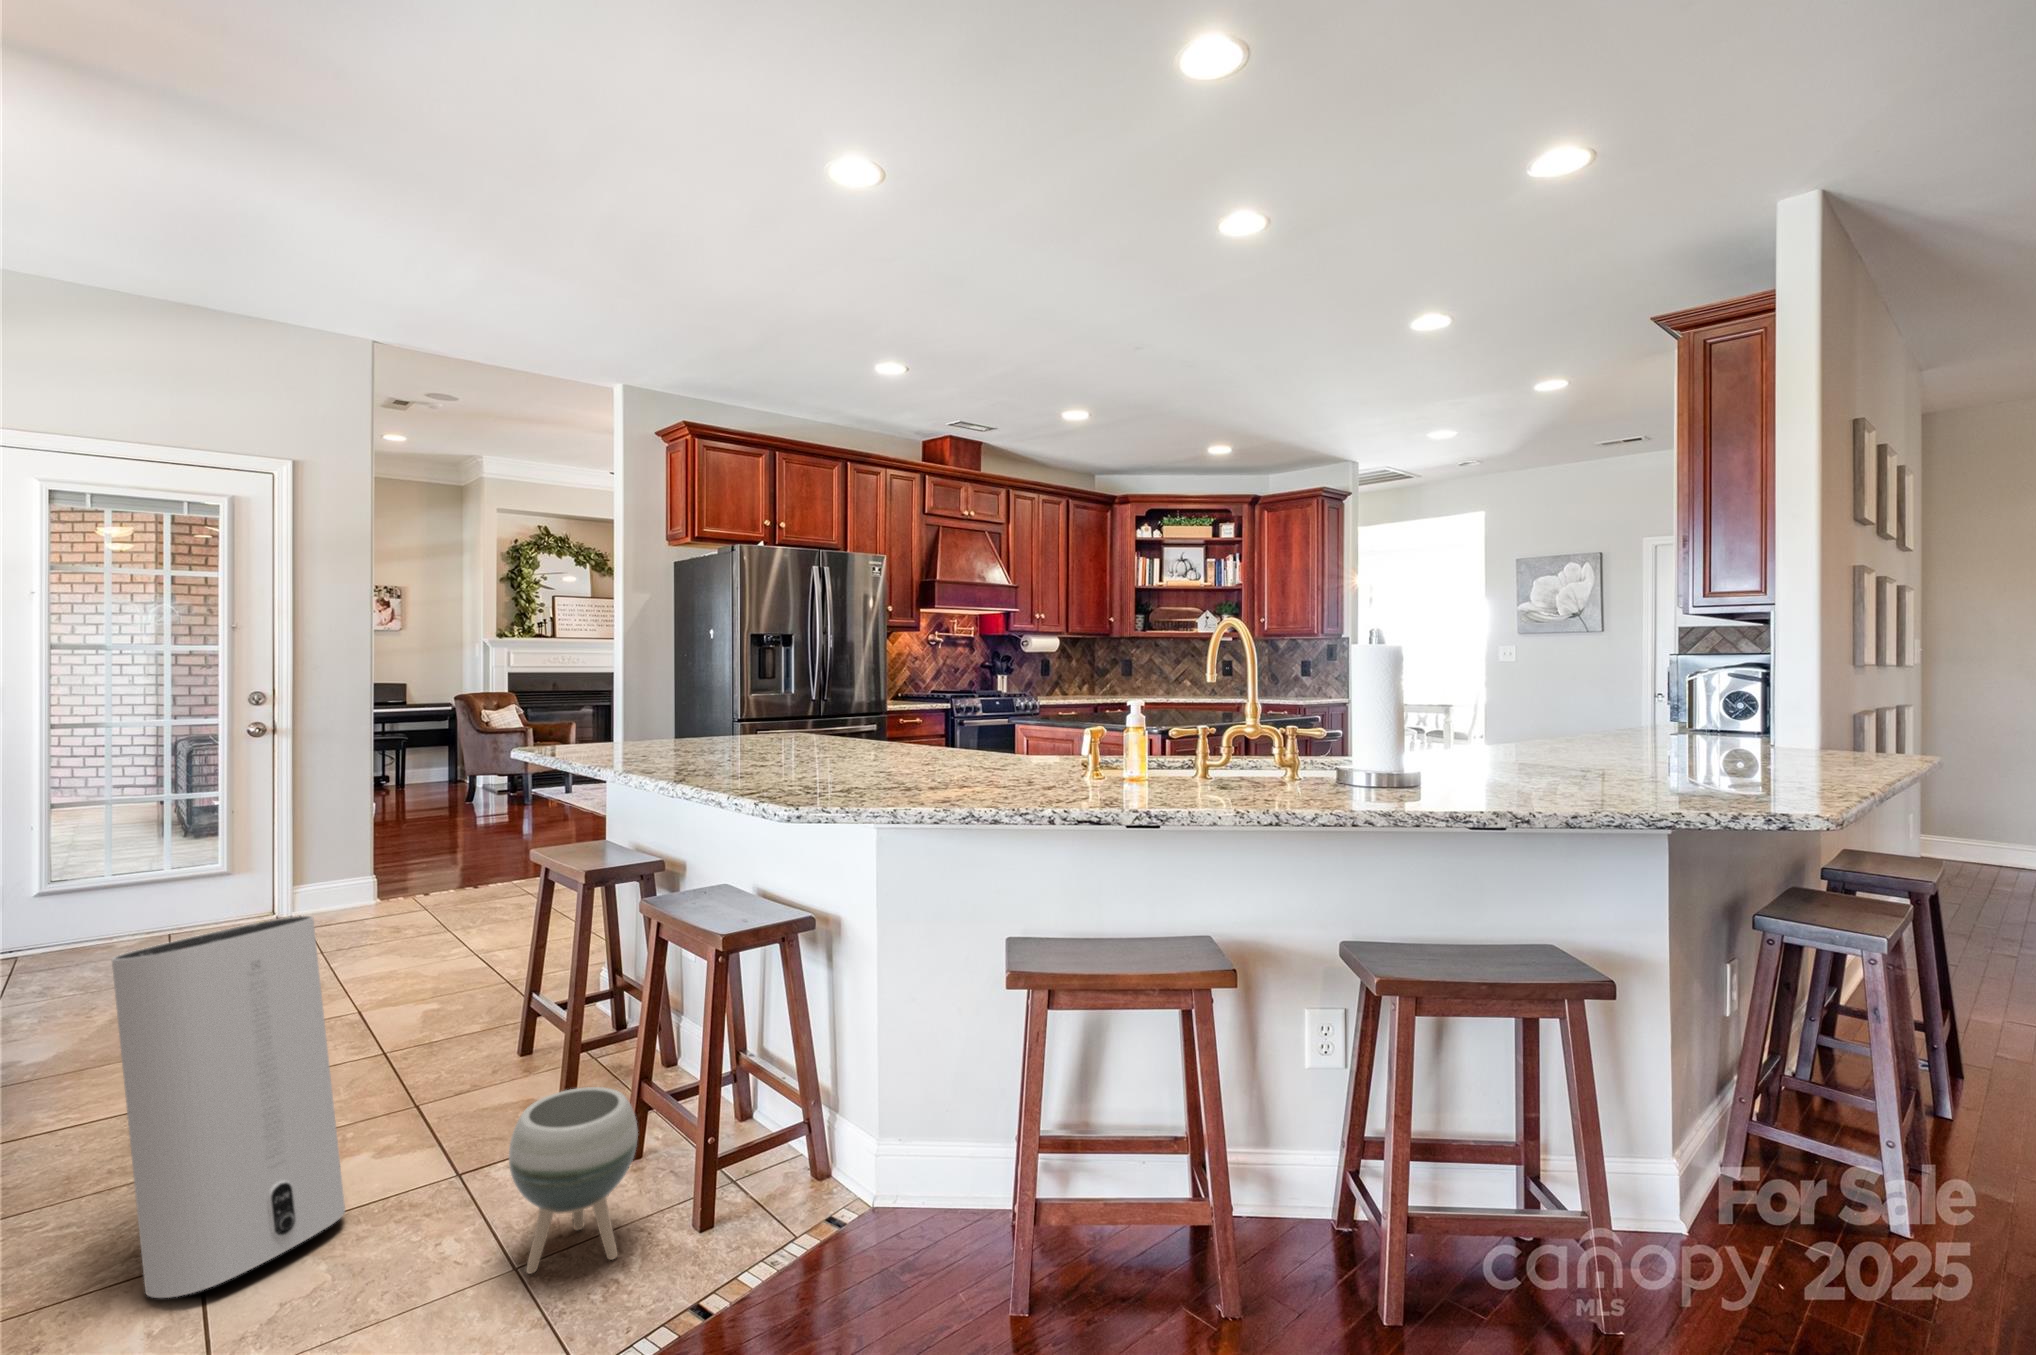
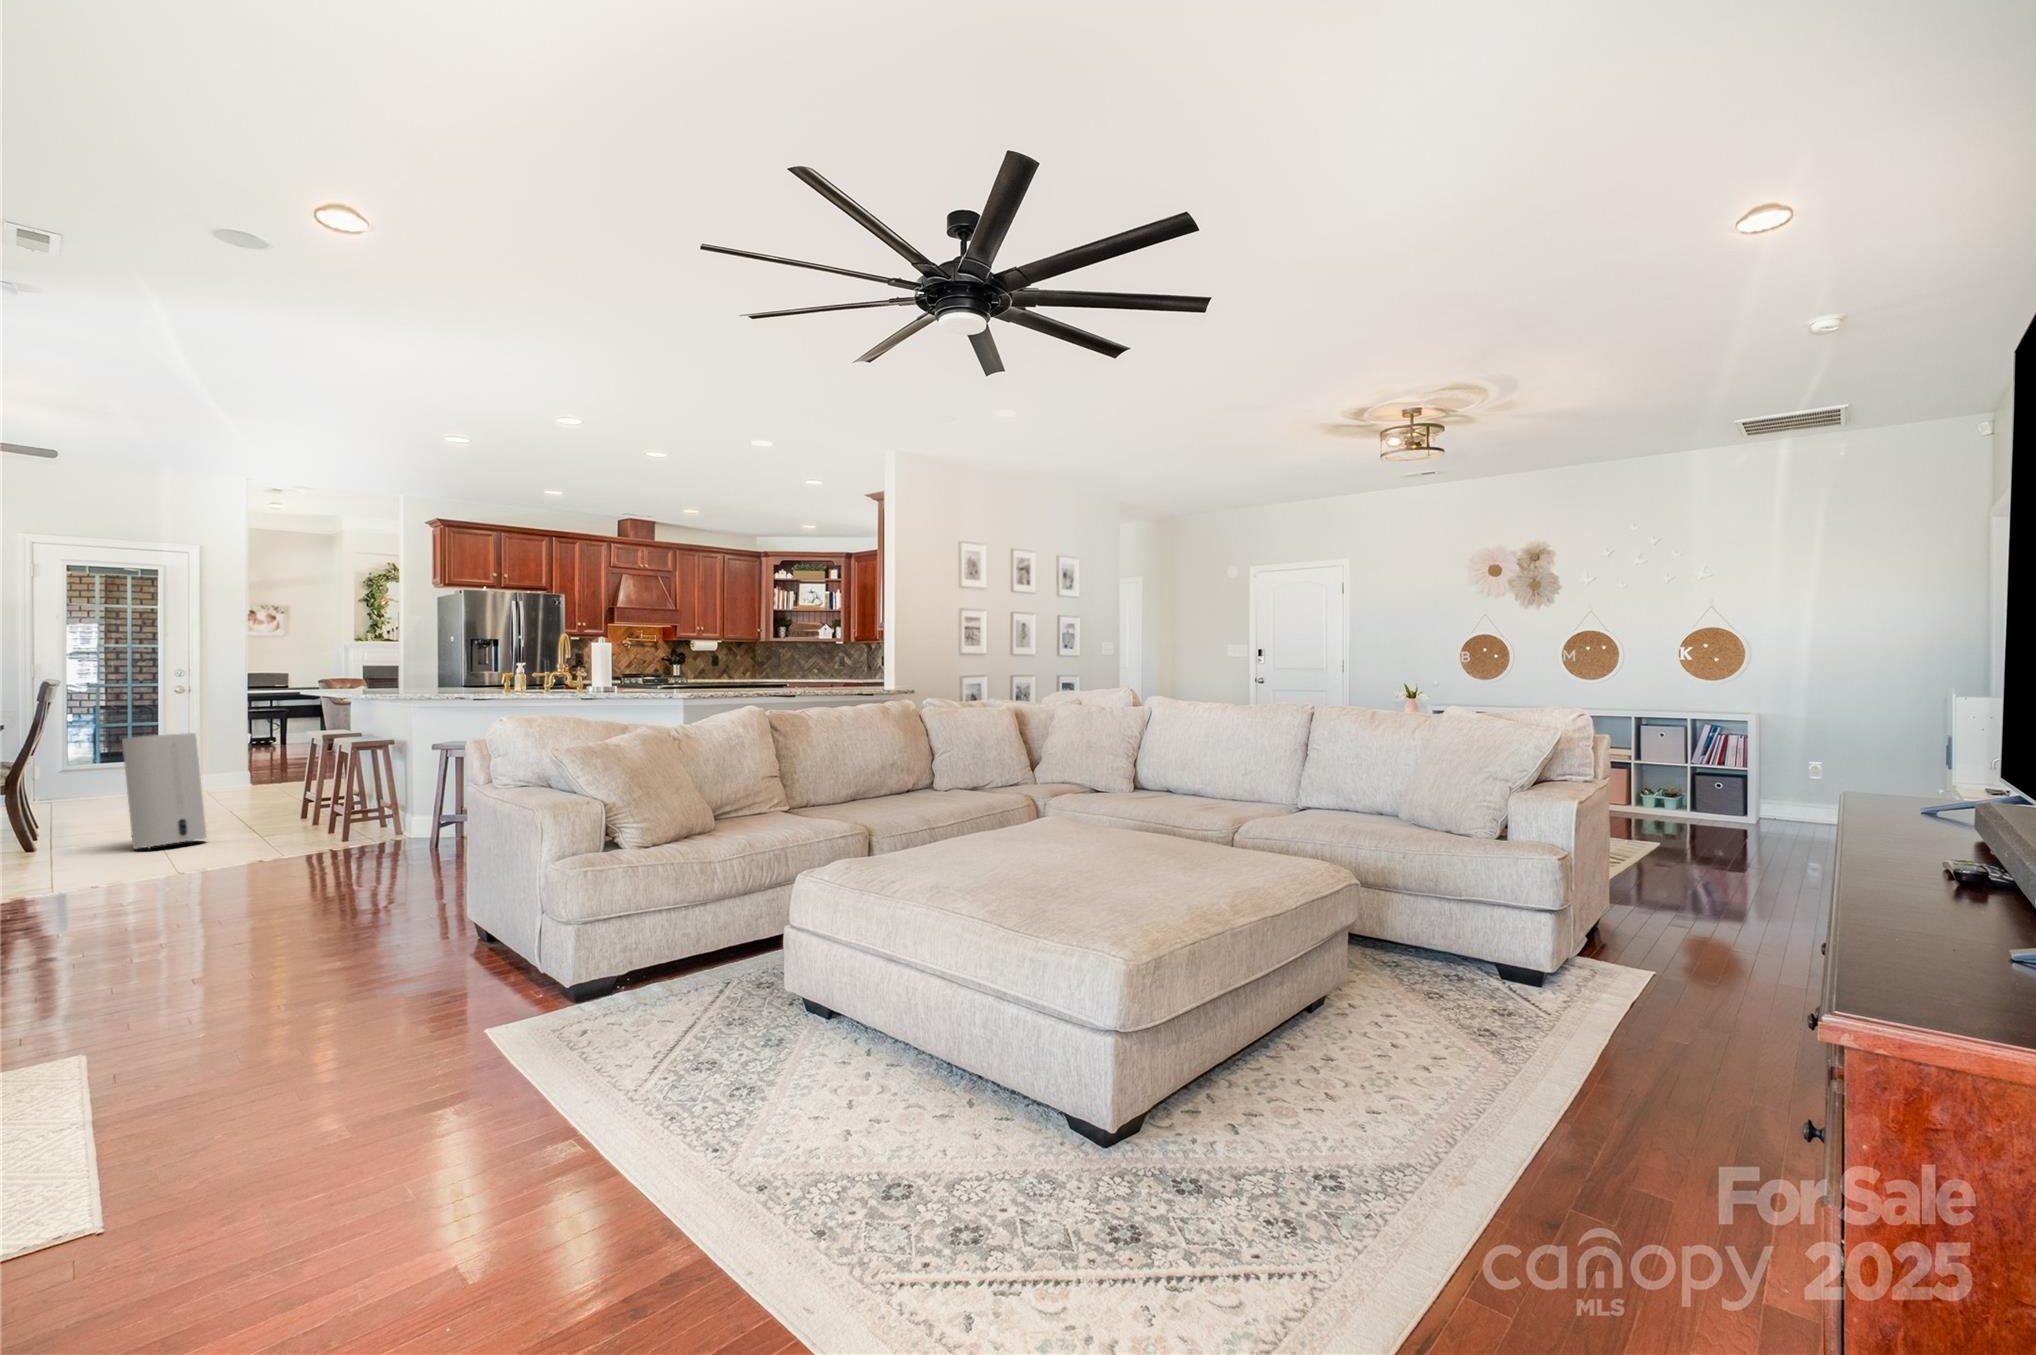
planter: present [509,1087,638,1274] -> none [265,792,315,847]

